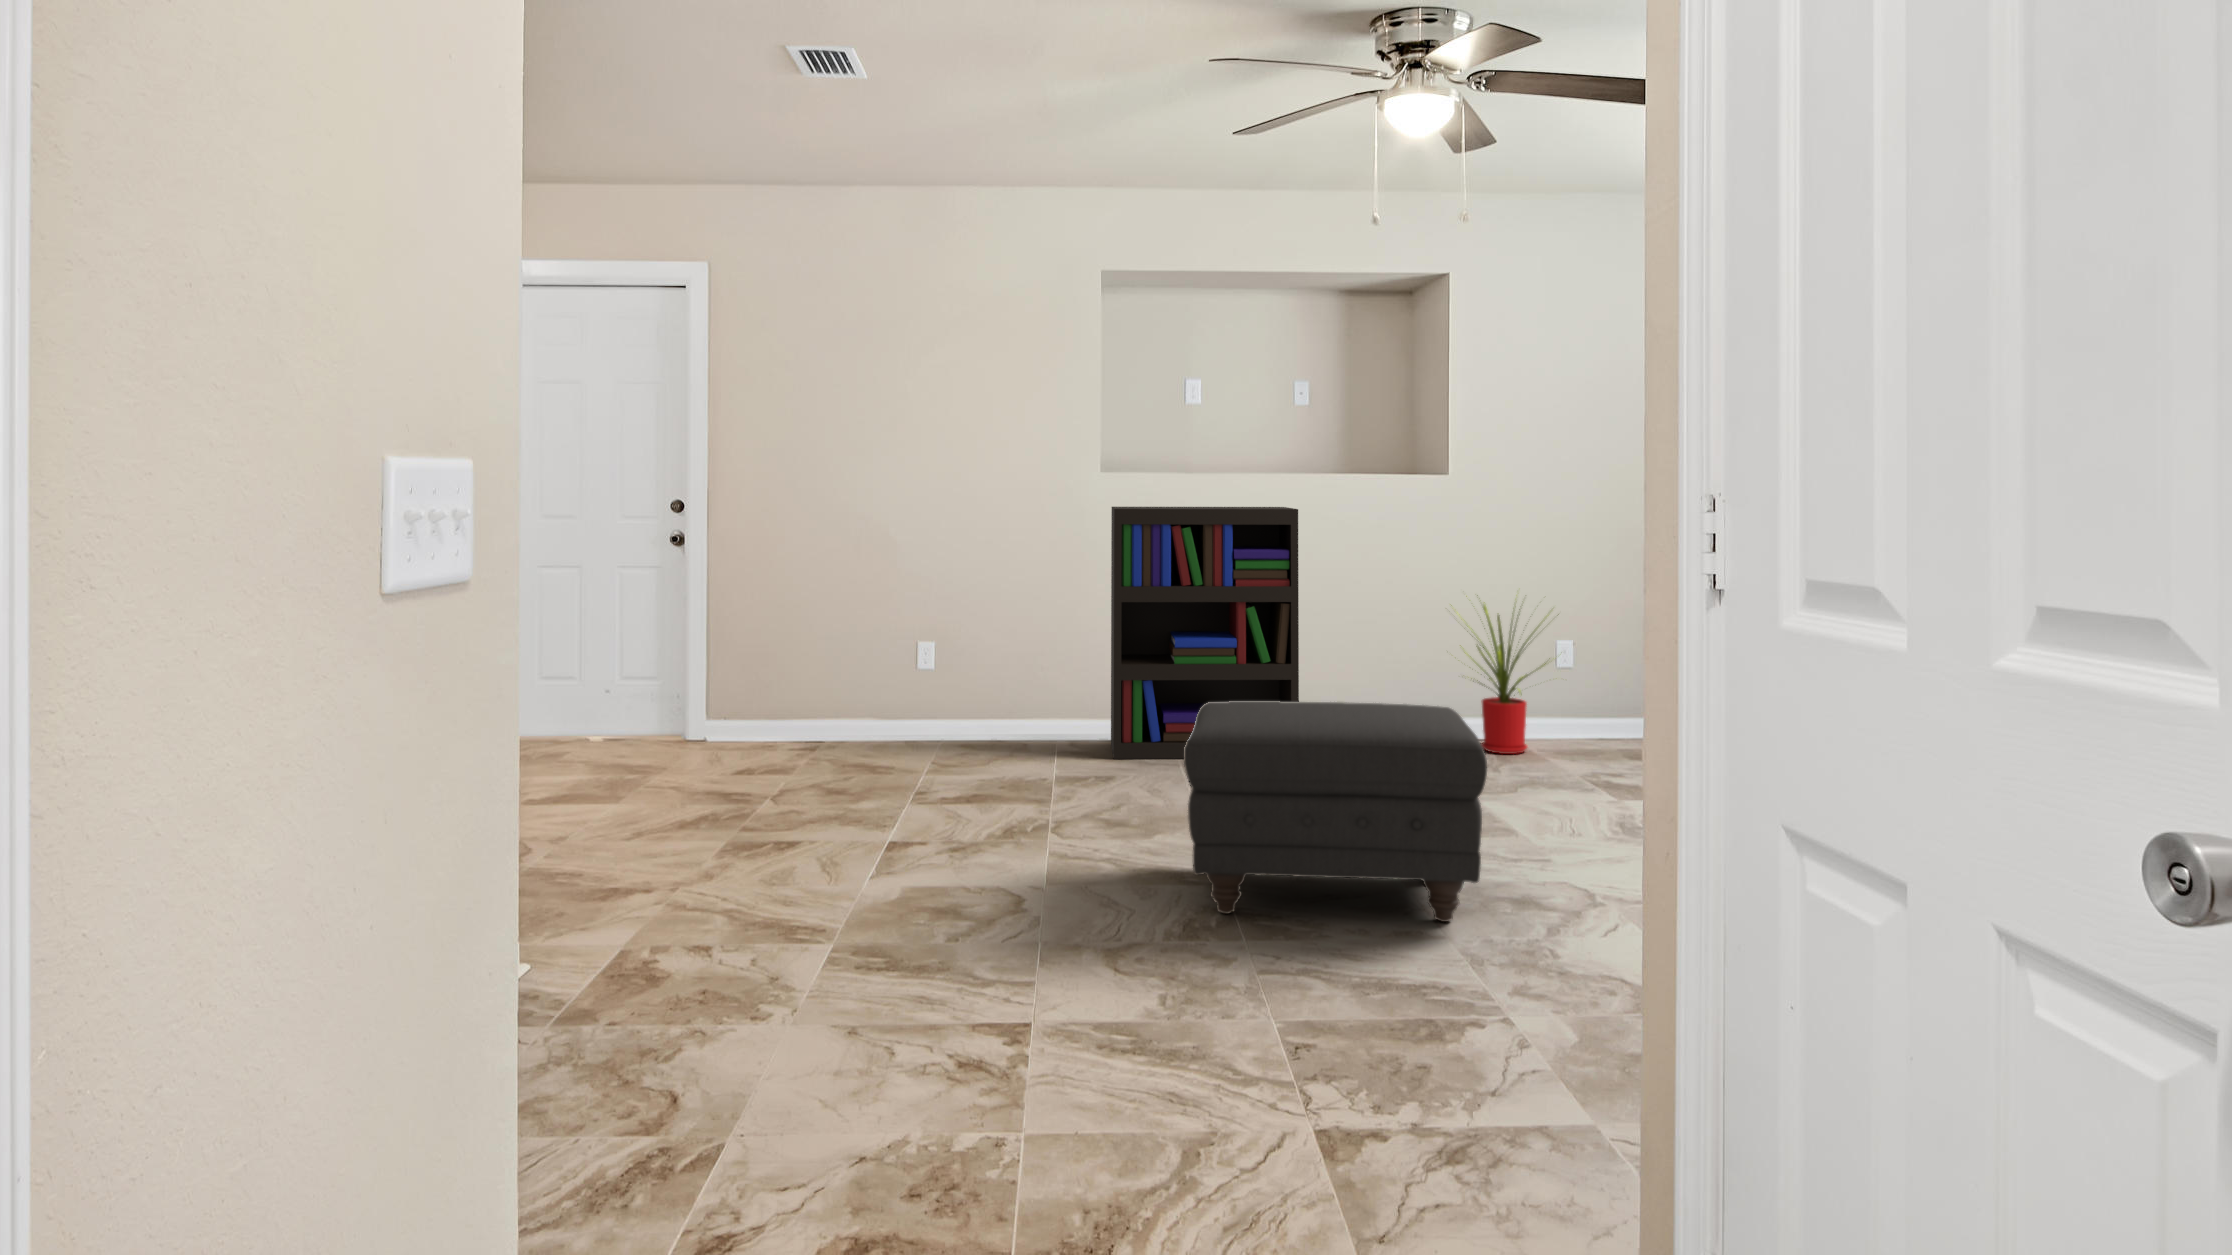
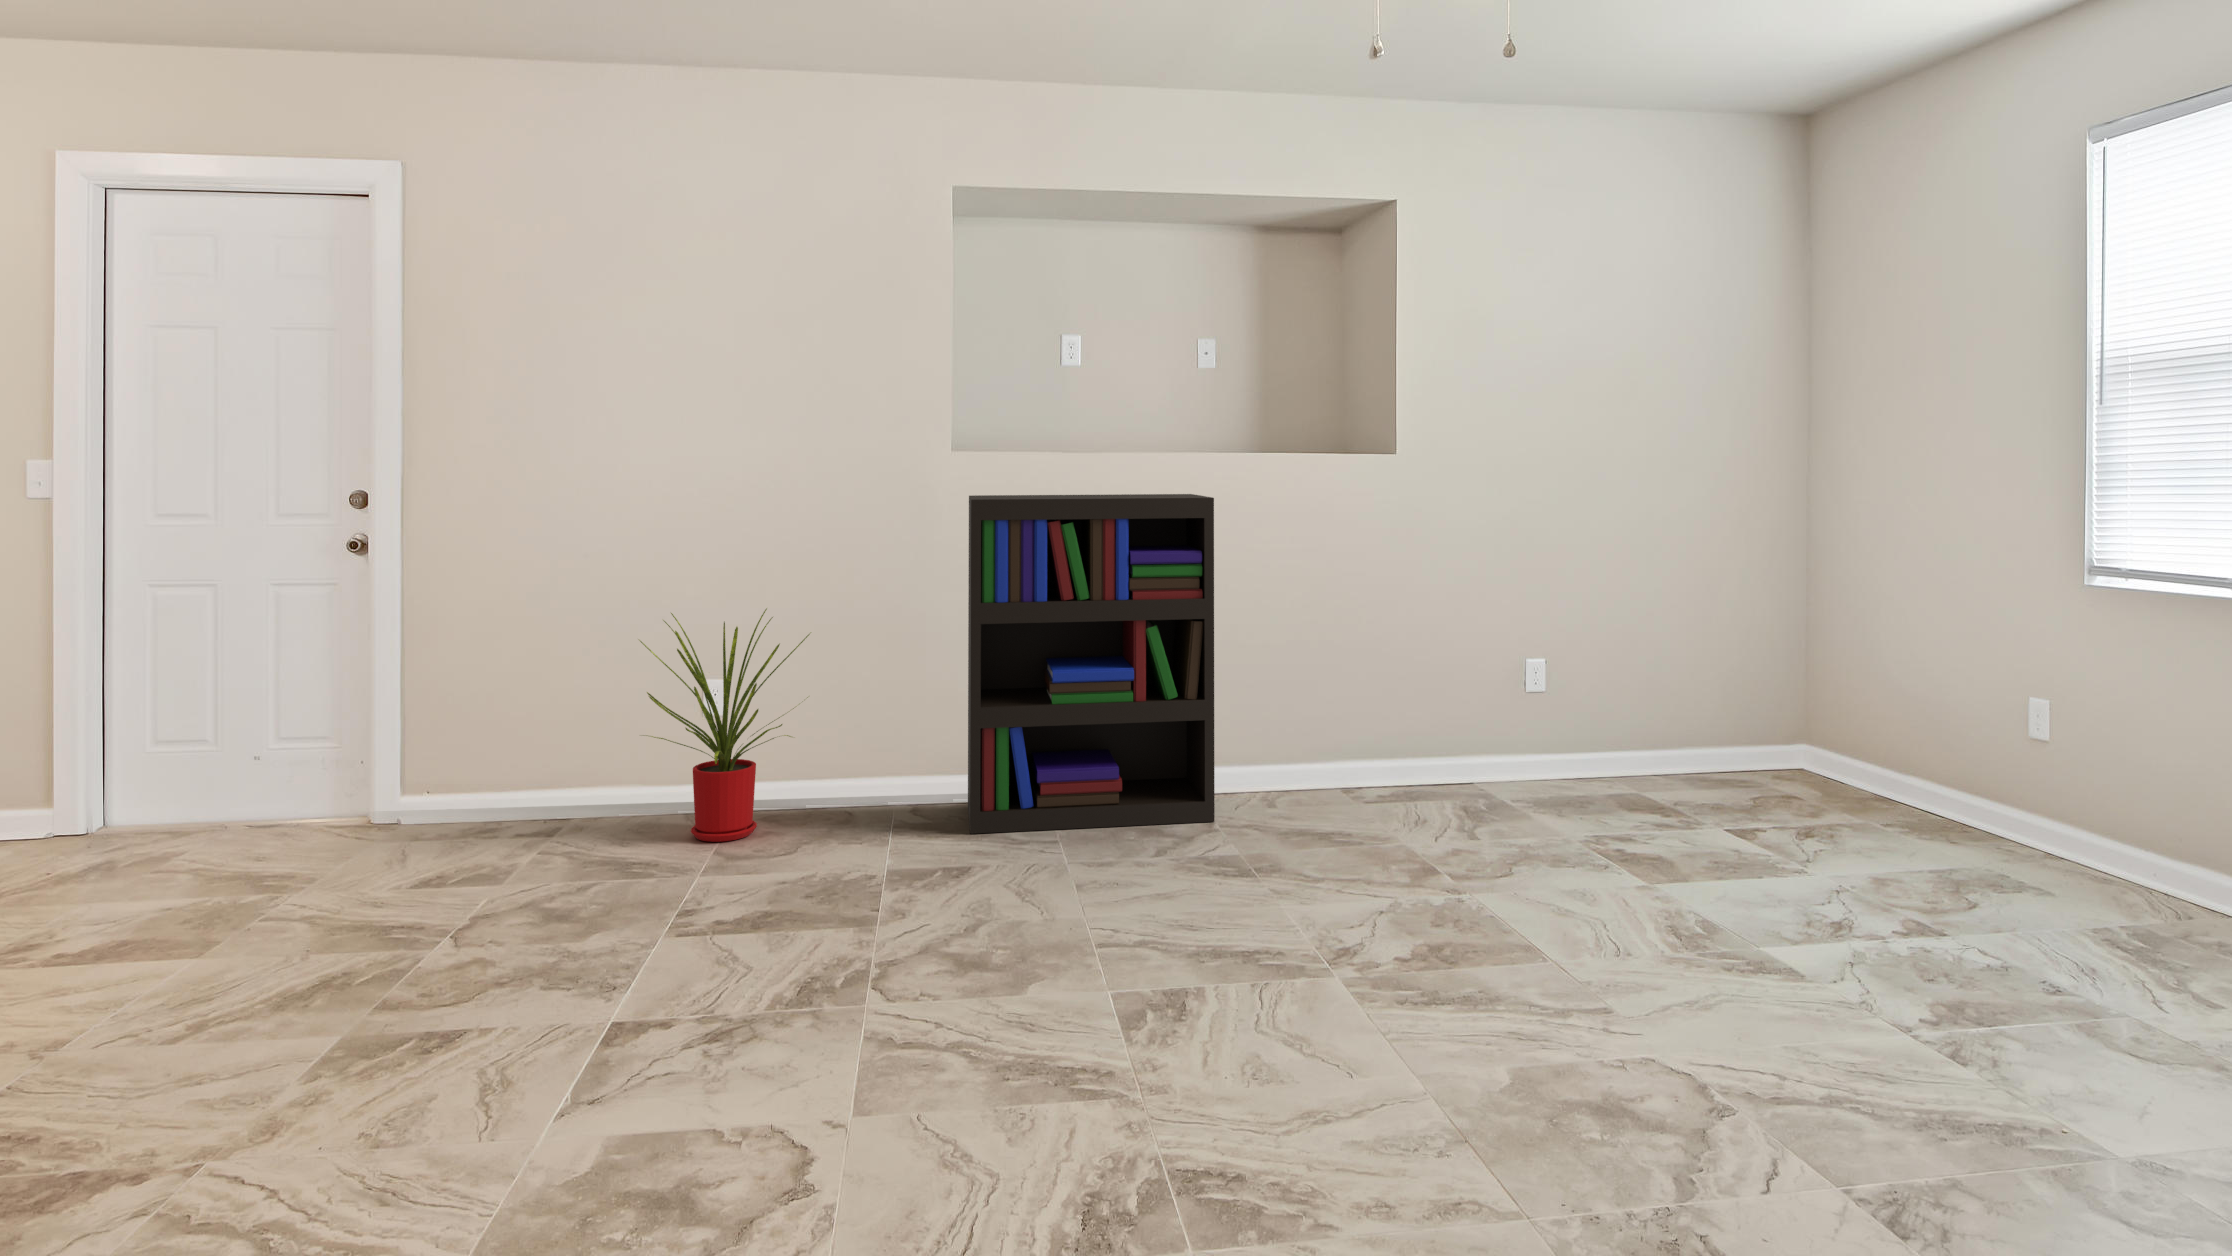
house plant: present [1451,595,1559,754] -> present [639,608,810,842]
ottoman: present [1184,701,1487,922] -> none [1073,798,1565,1173]

